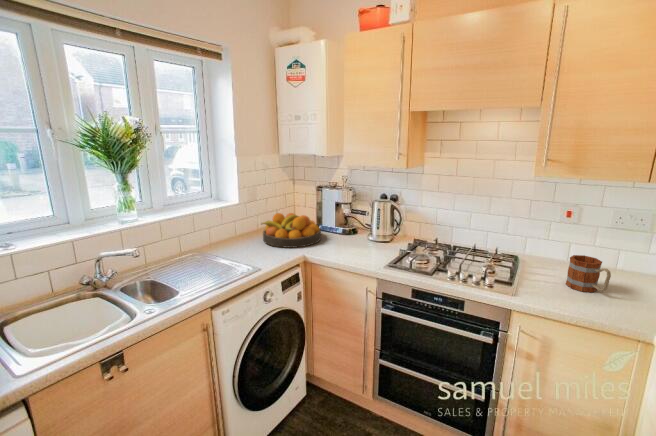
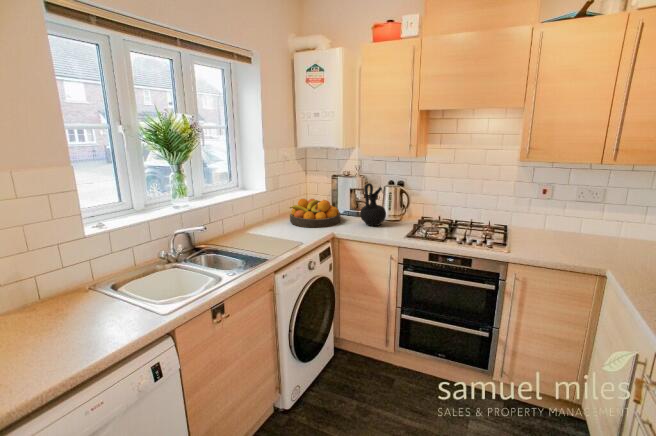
ceramic jug: none [341,198,371,249] -> present [360,183,386,226]
mug: present [566,255,611,292] -> none [545,221,579,248]

